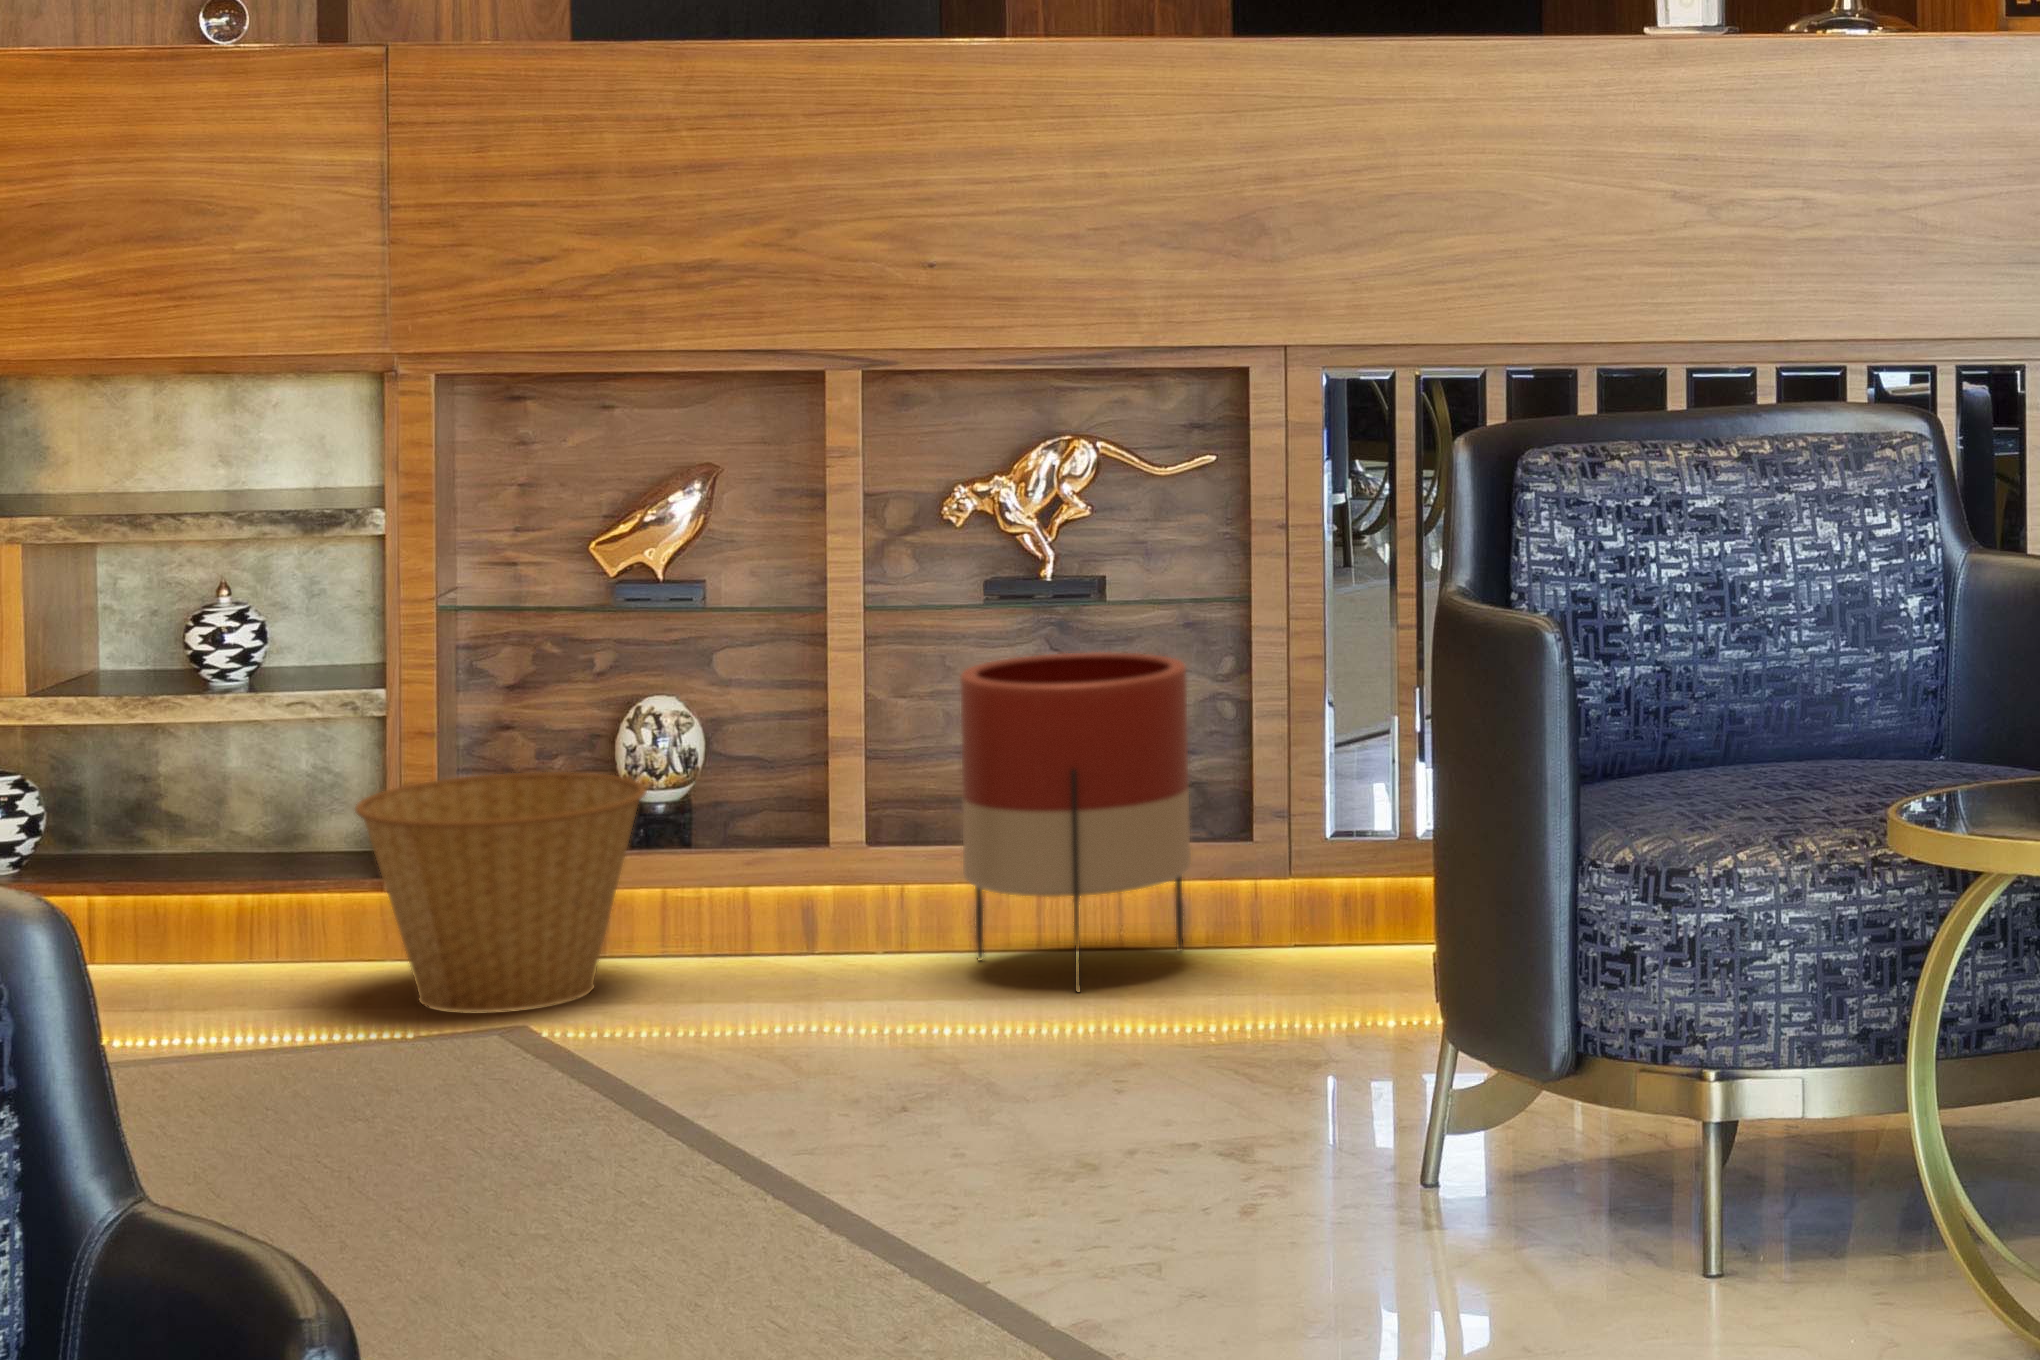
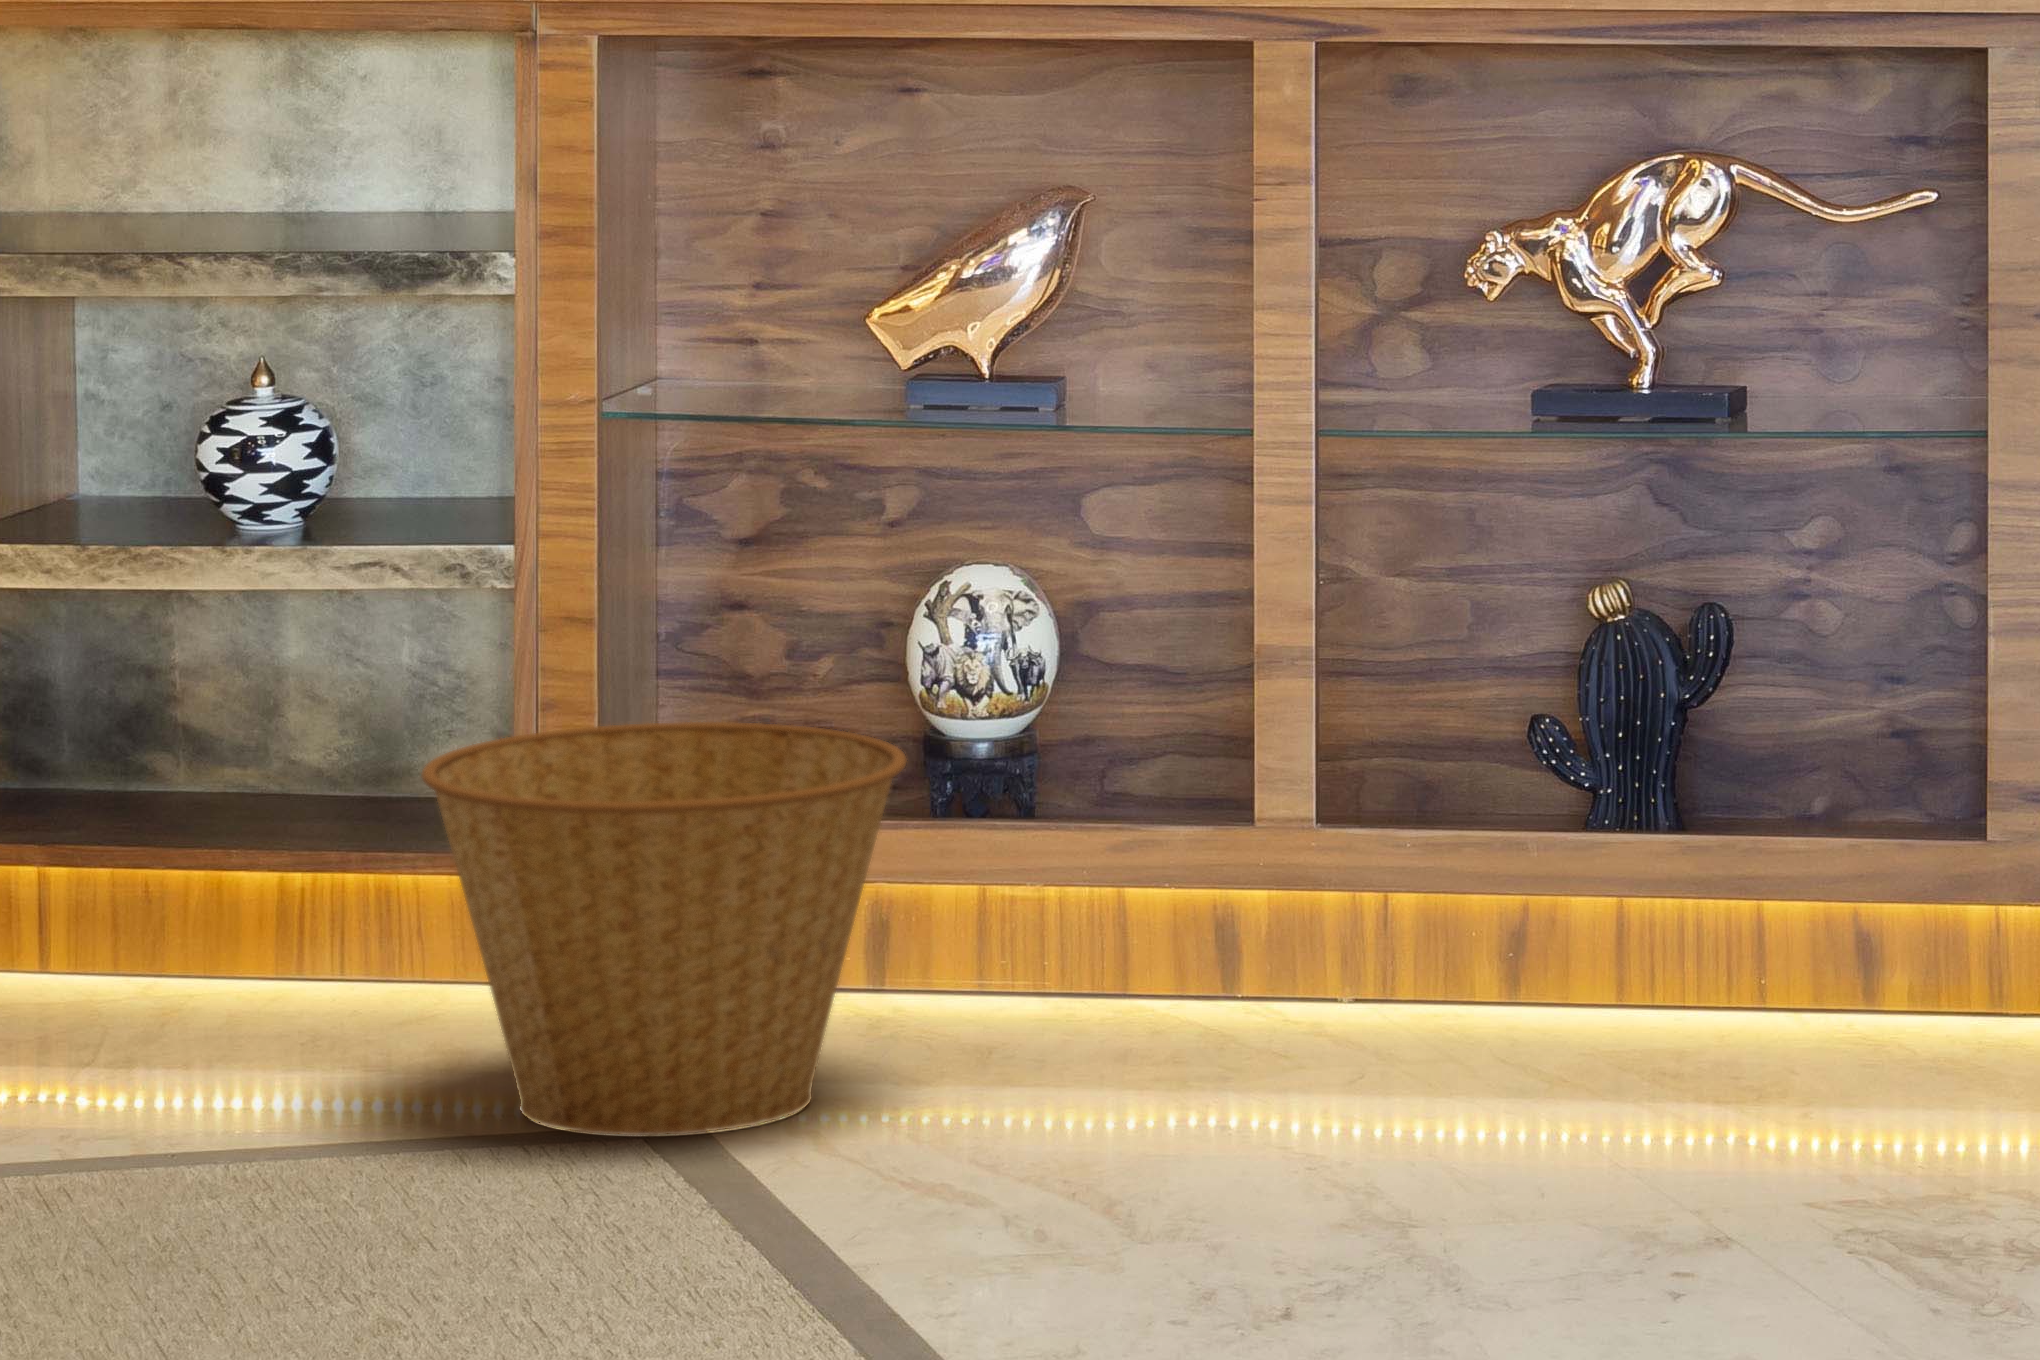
planter: present [960,652,1191,991] -> none [1434,555,1826,1161]

